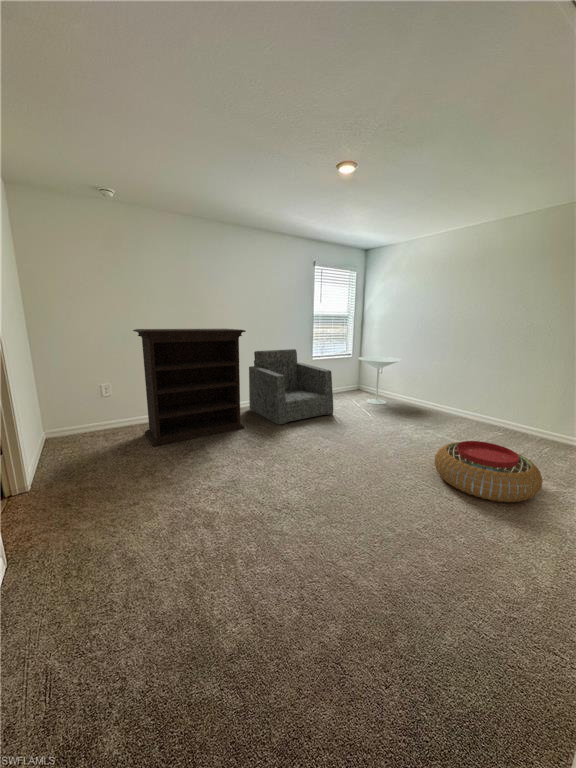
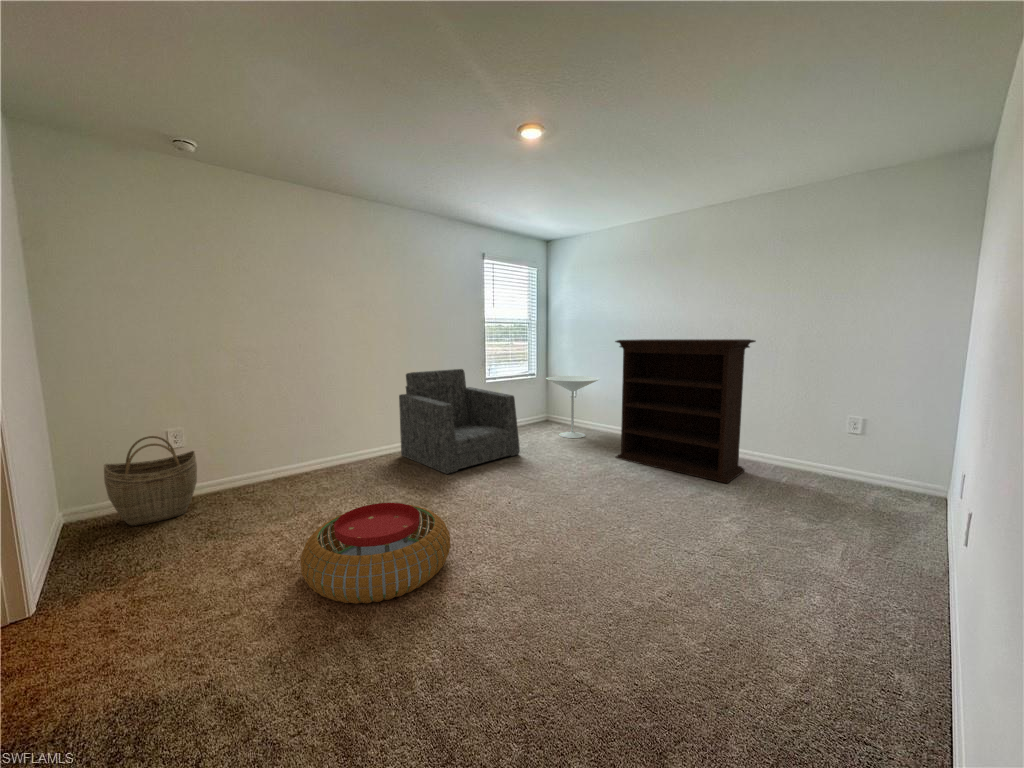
bookshelf: present [133,329,246,446] -> present [615,339,756,483]
woven basket: none [66,388,119,443] -> present [104,436,197,526]
pouf: present [434,441,543,502] -> present [300,503,450,604]

